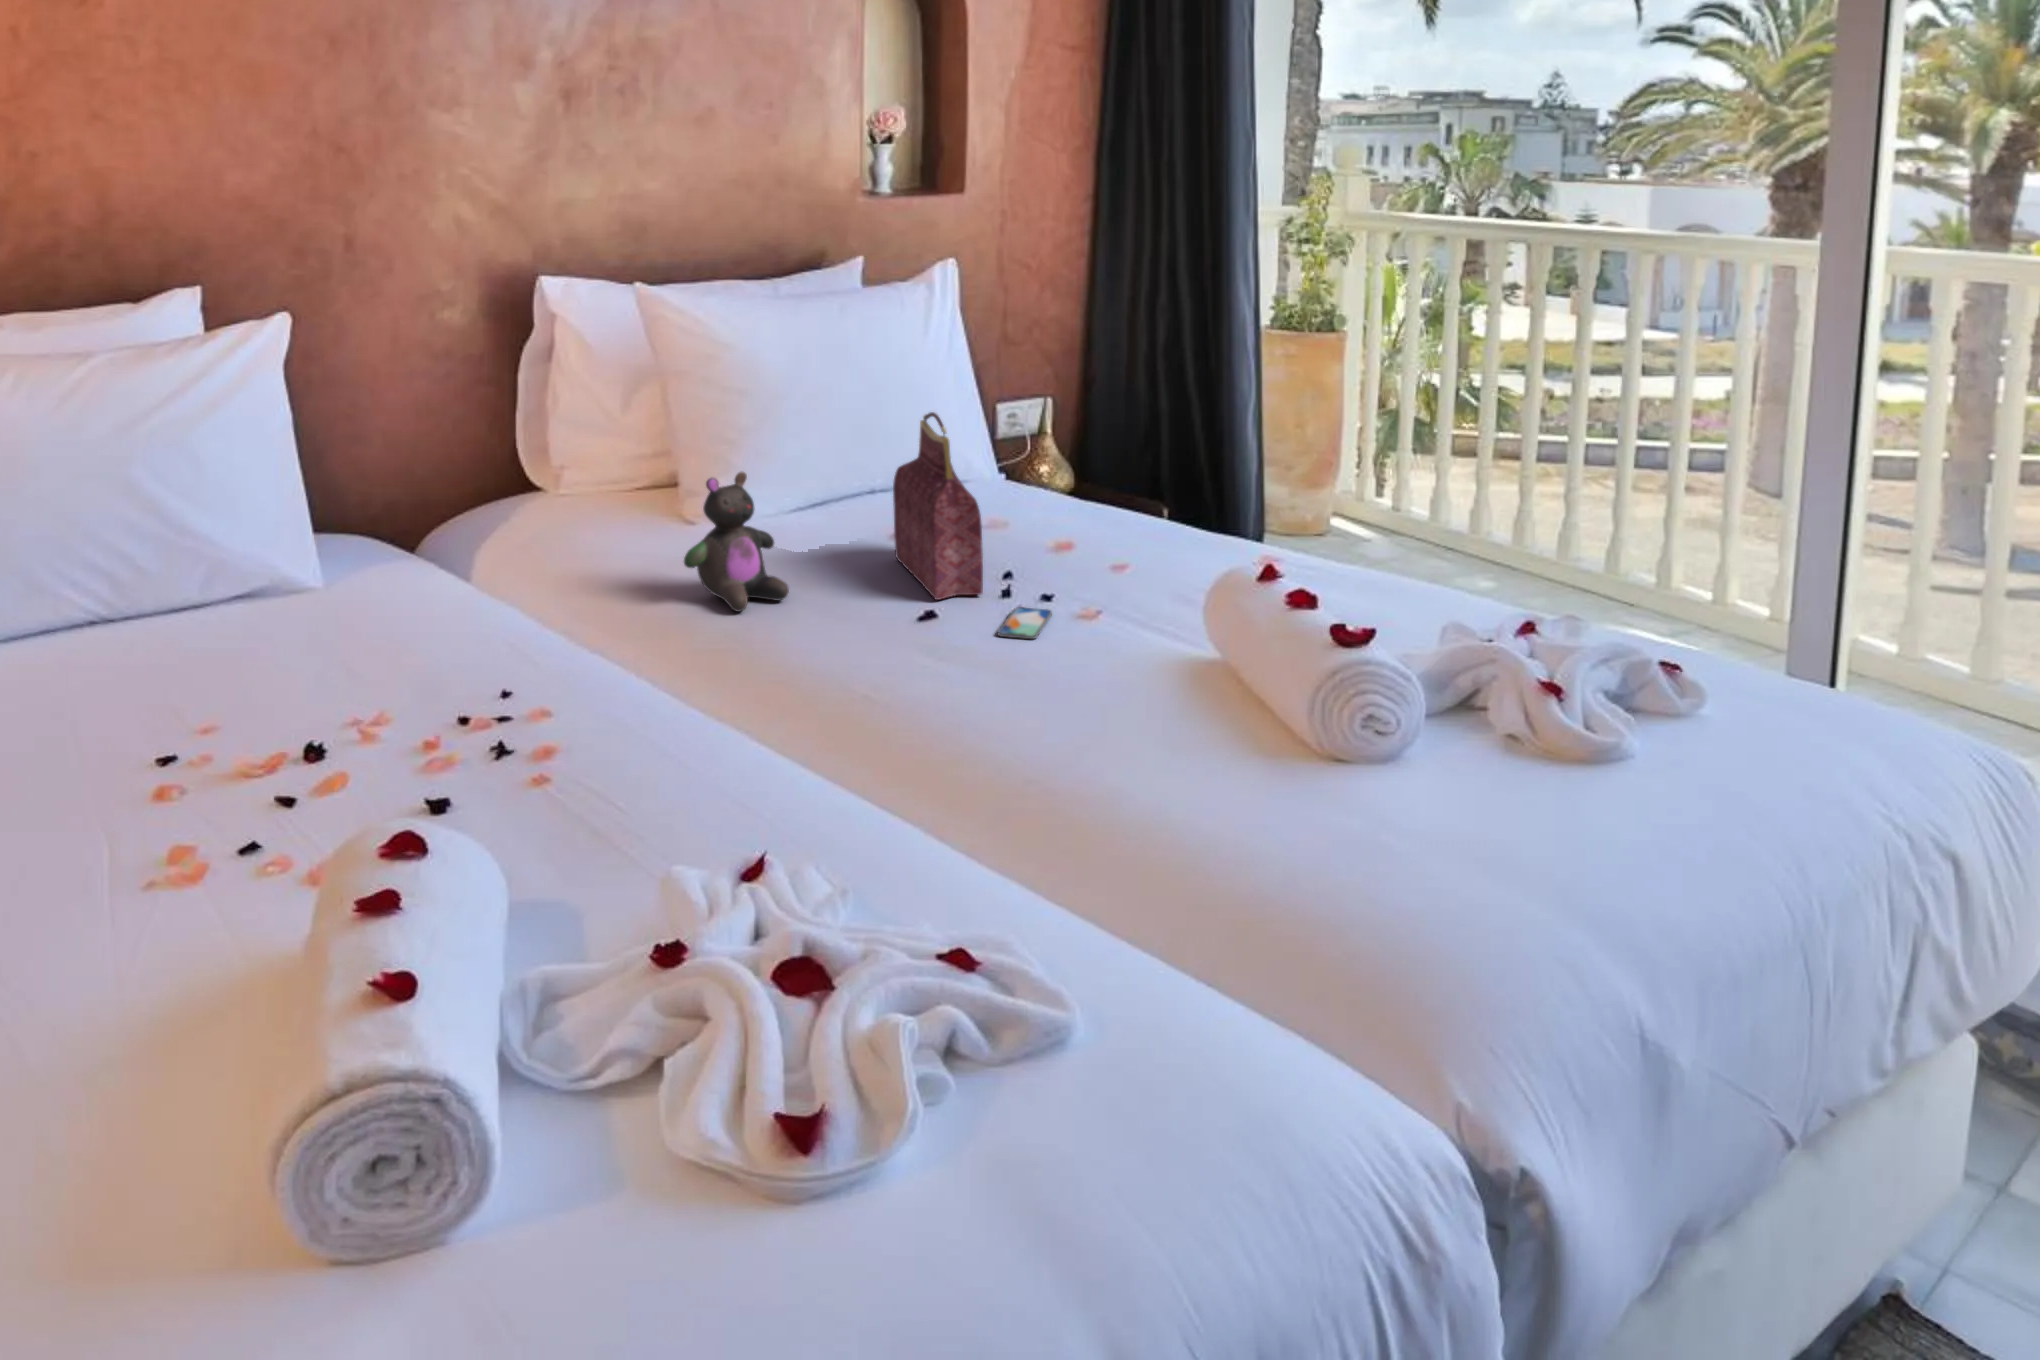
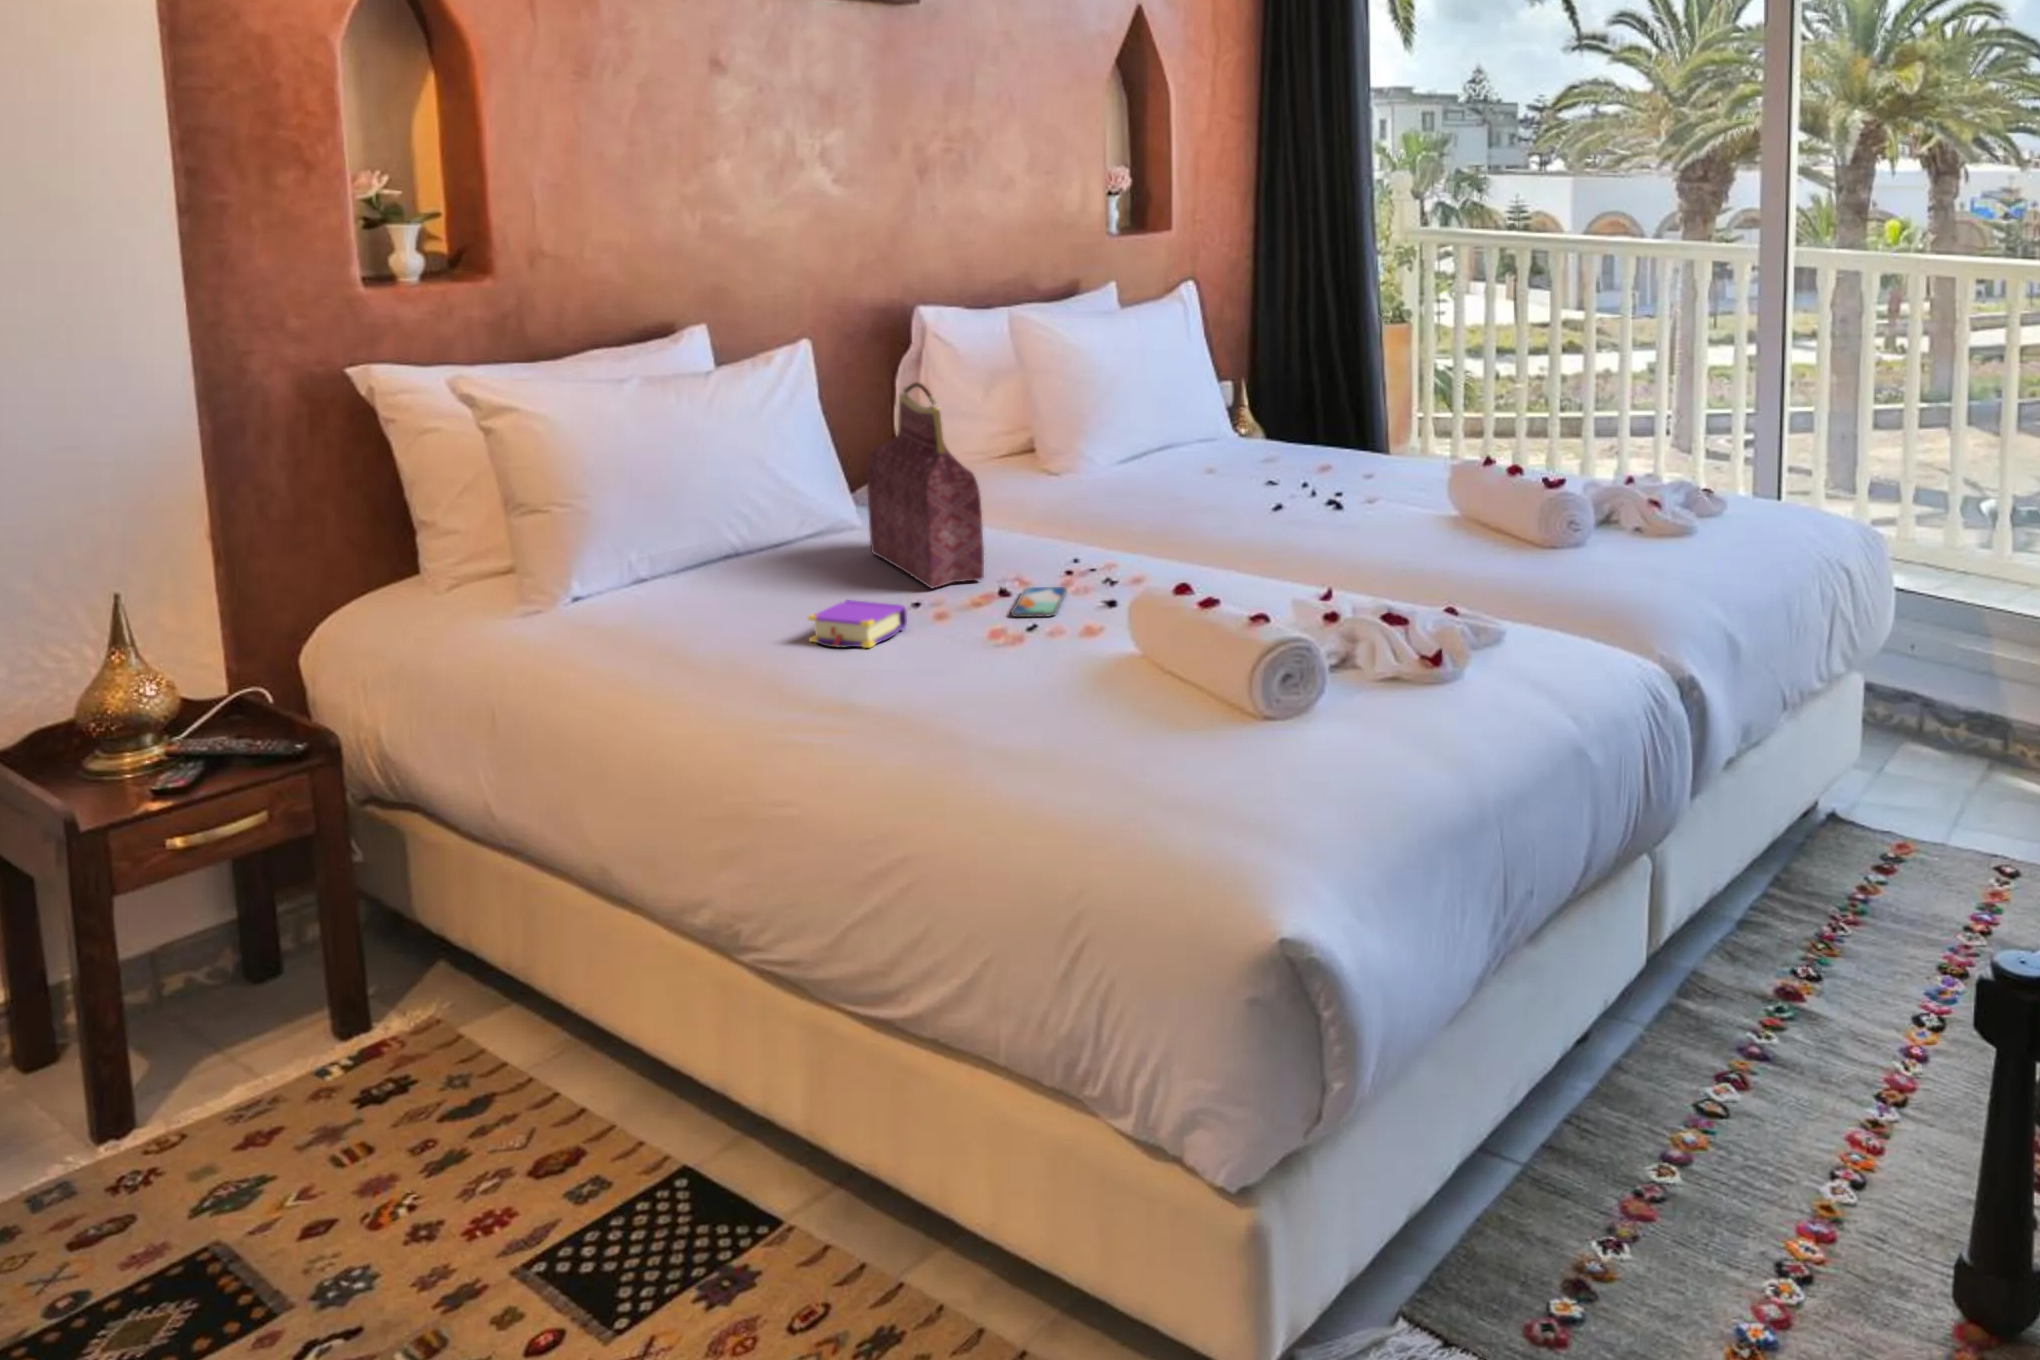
stuffed bear: present [684,472,789,612] -> none [615,457,752,619]
book: none [797,608,934,666] -> present [808,600,907,648]

